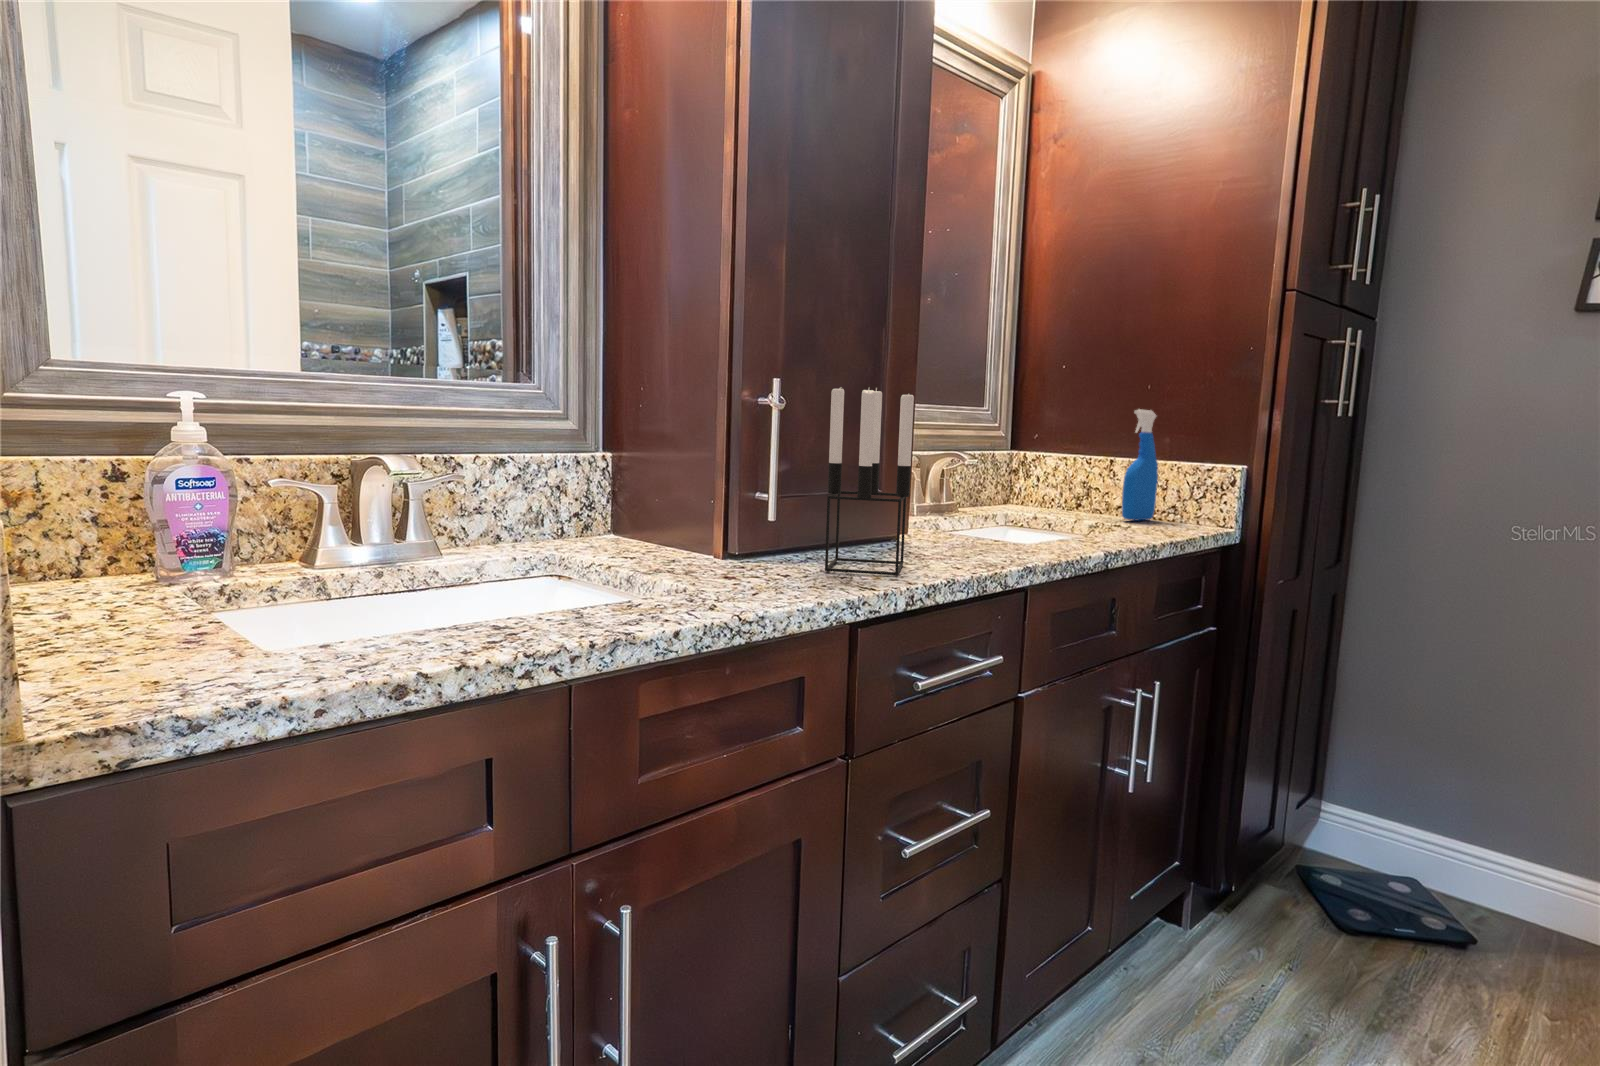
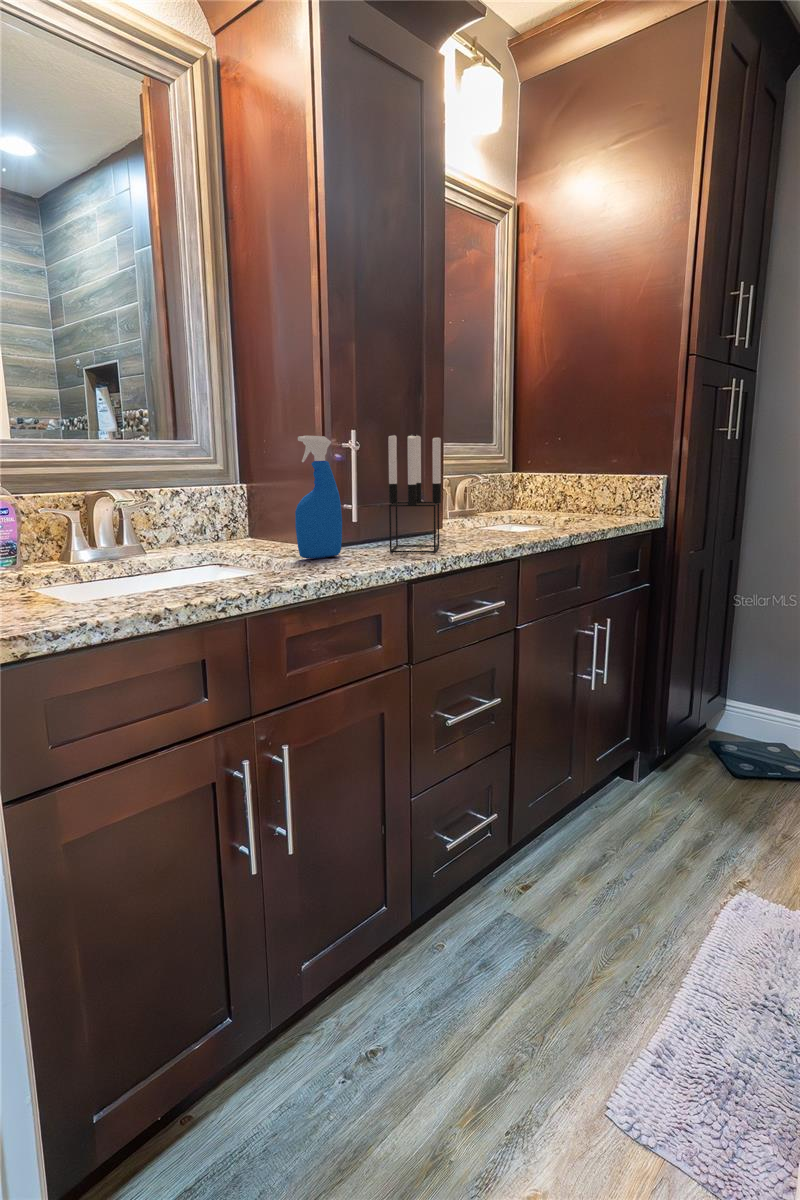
spray bottle: present [1122,409,1158,521] -> present [295,435,342,558]

